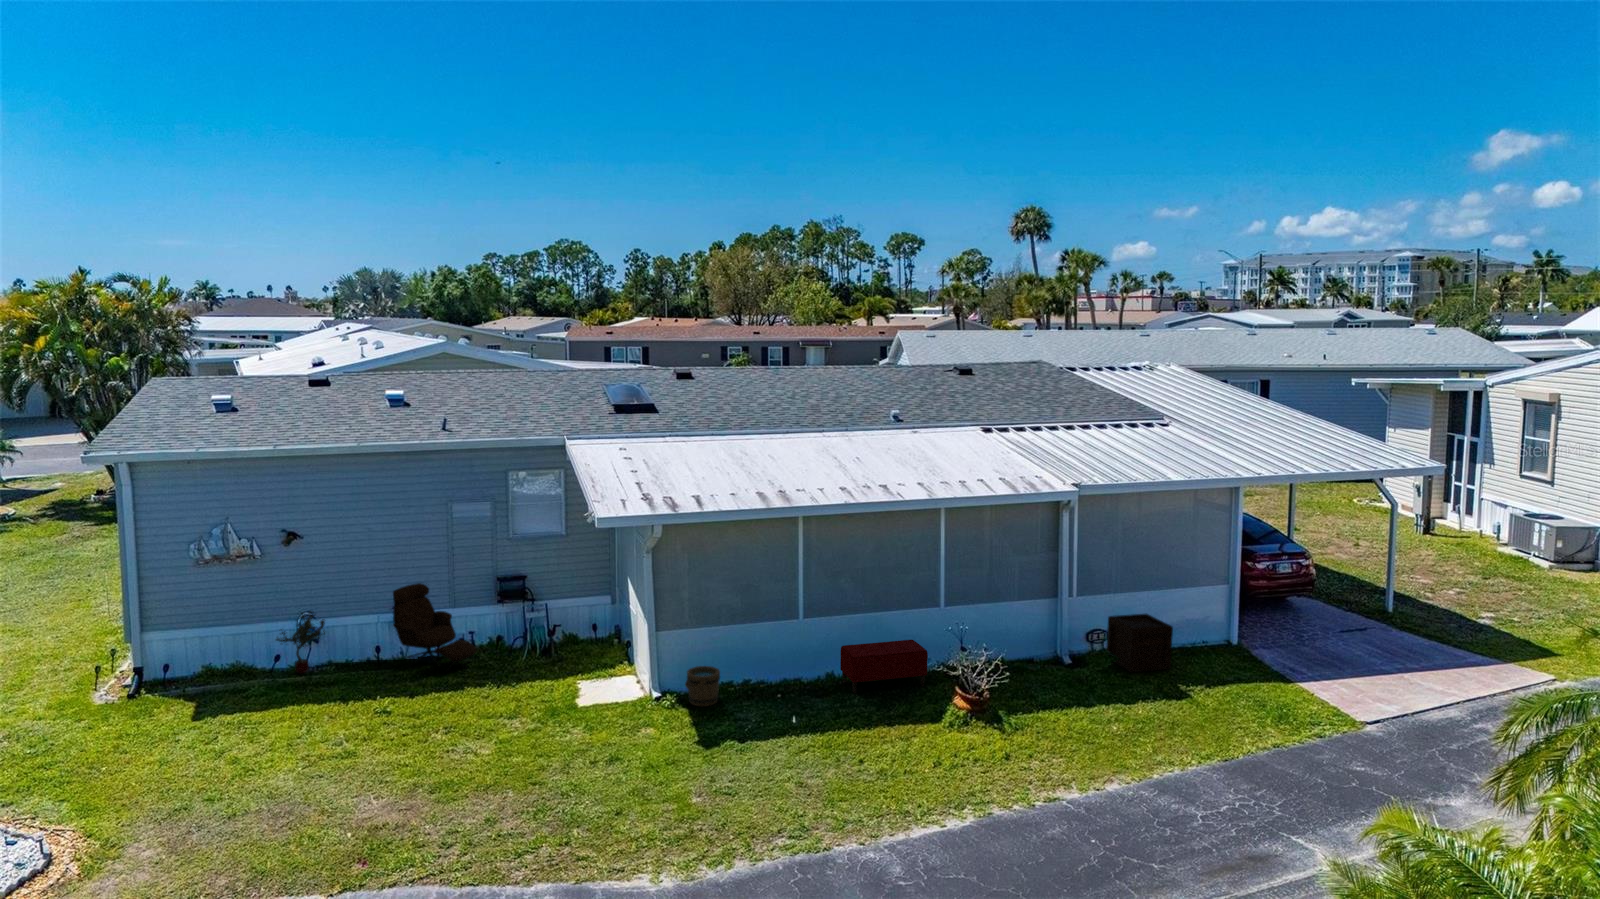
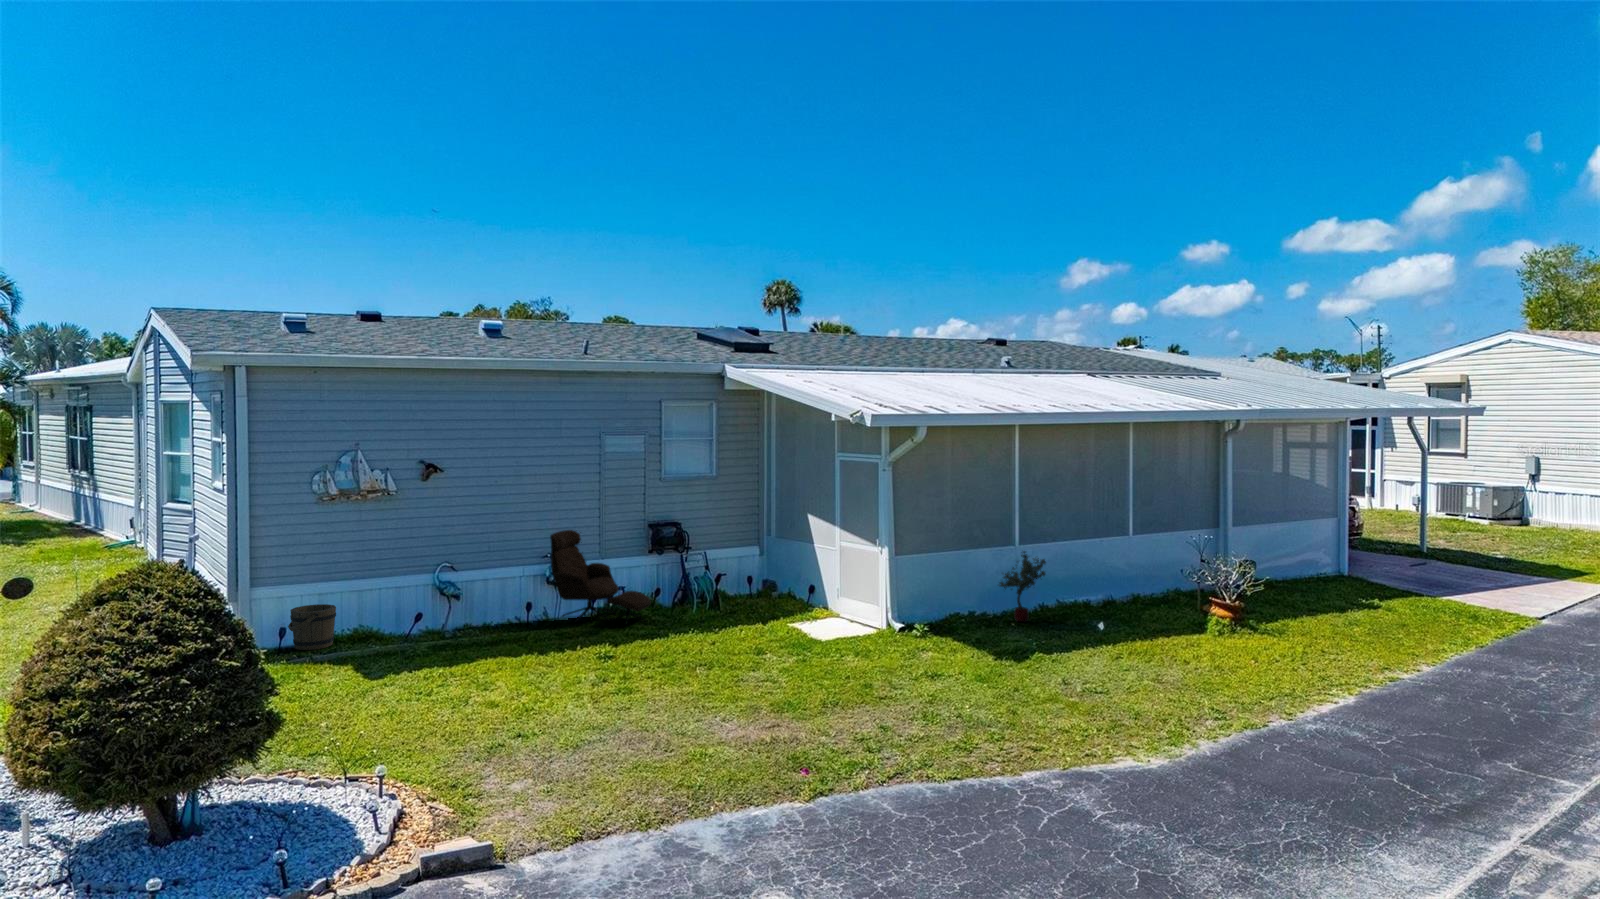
potted tree: present [276,612,325,674] -> present [1000,551,1046,622]
wooden crate: present [1106,614,1173,672] -> none [1264,539,1335,591]
bench: present [840,640,928,693] -> none [1057,565,1147,617]
bucket: present [685,666,720,706] -> present [288,604,336,650]

